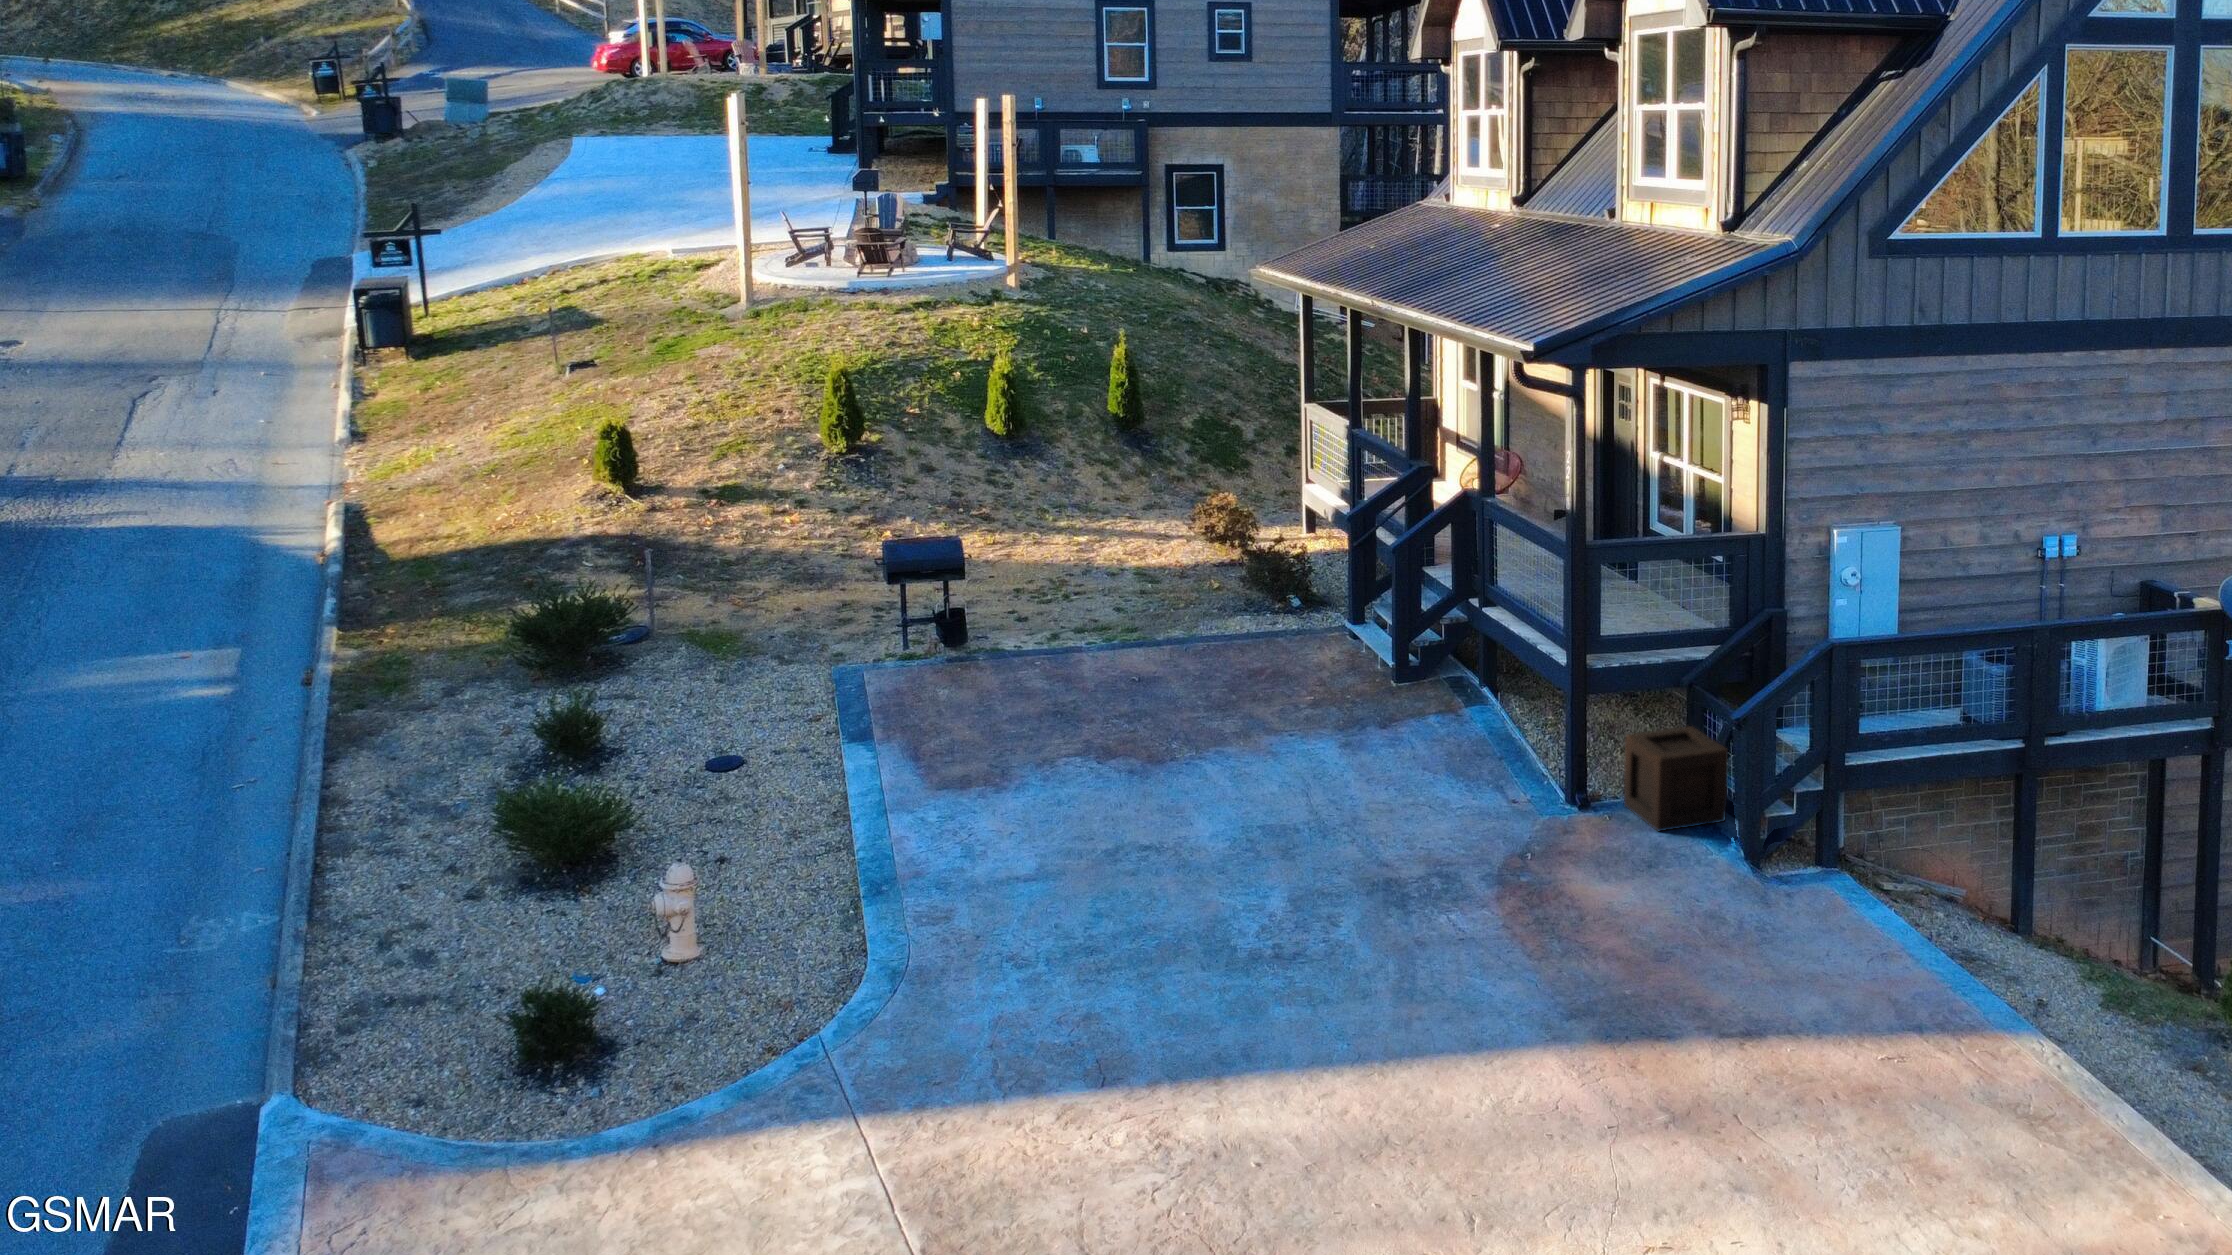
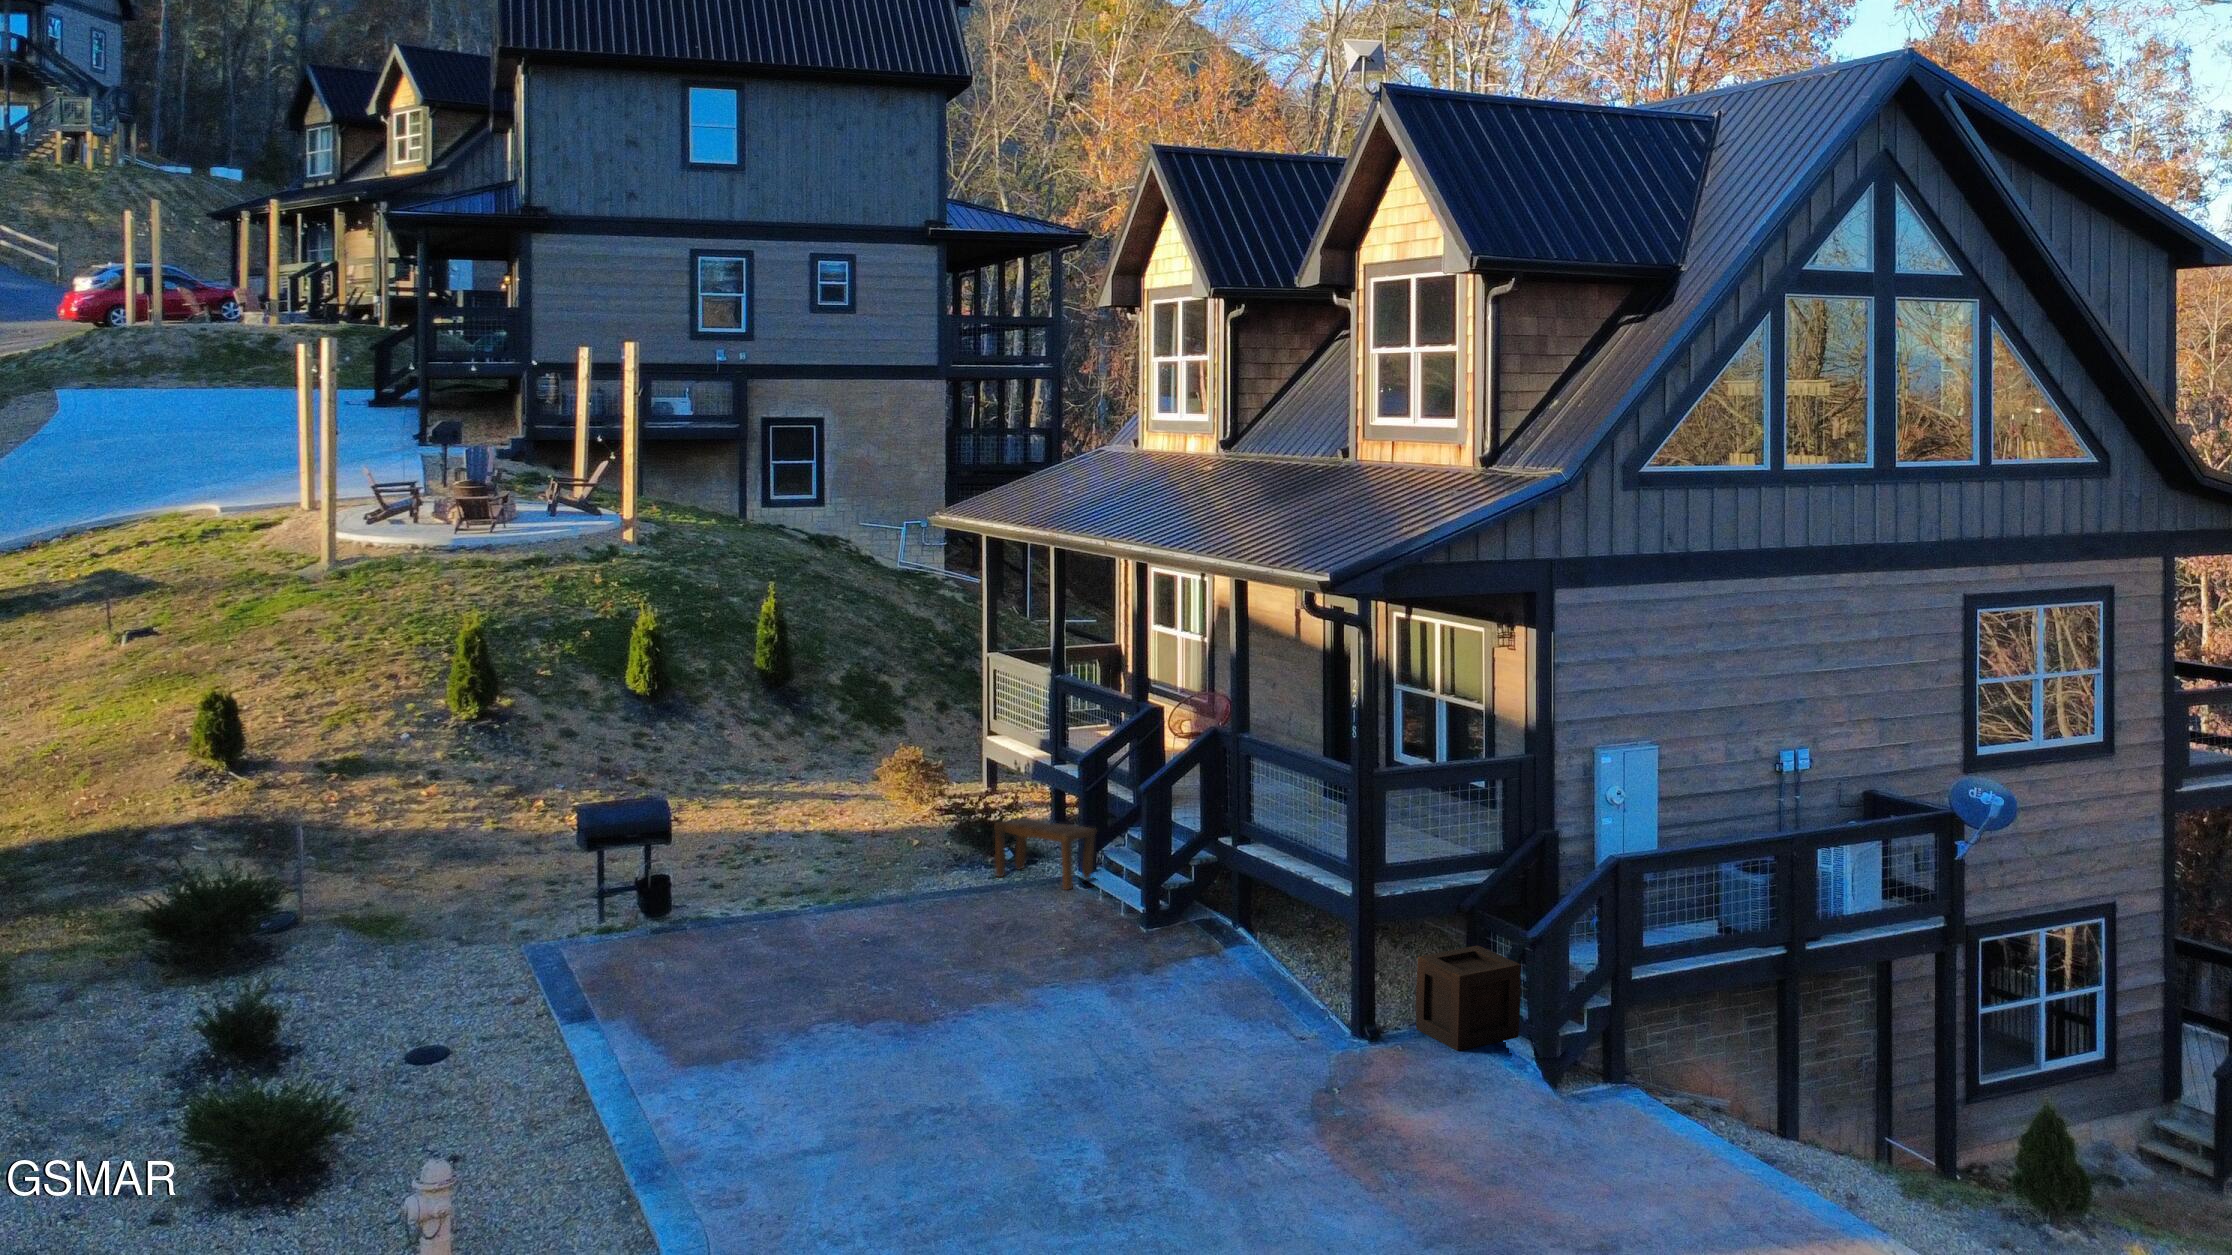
bench: none [1271,565,1365,638] -> present [994,817,1097,890]

